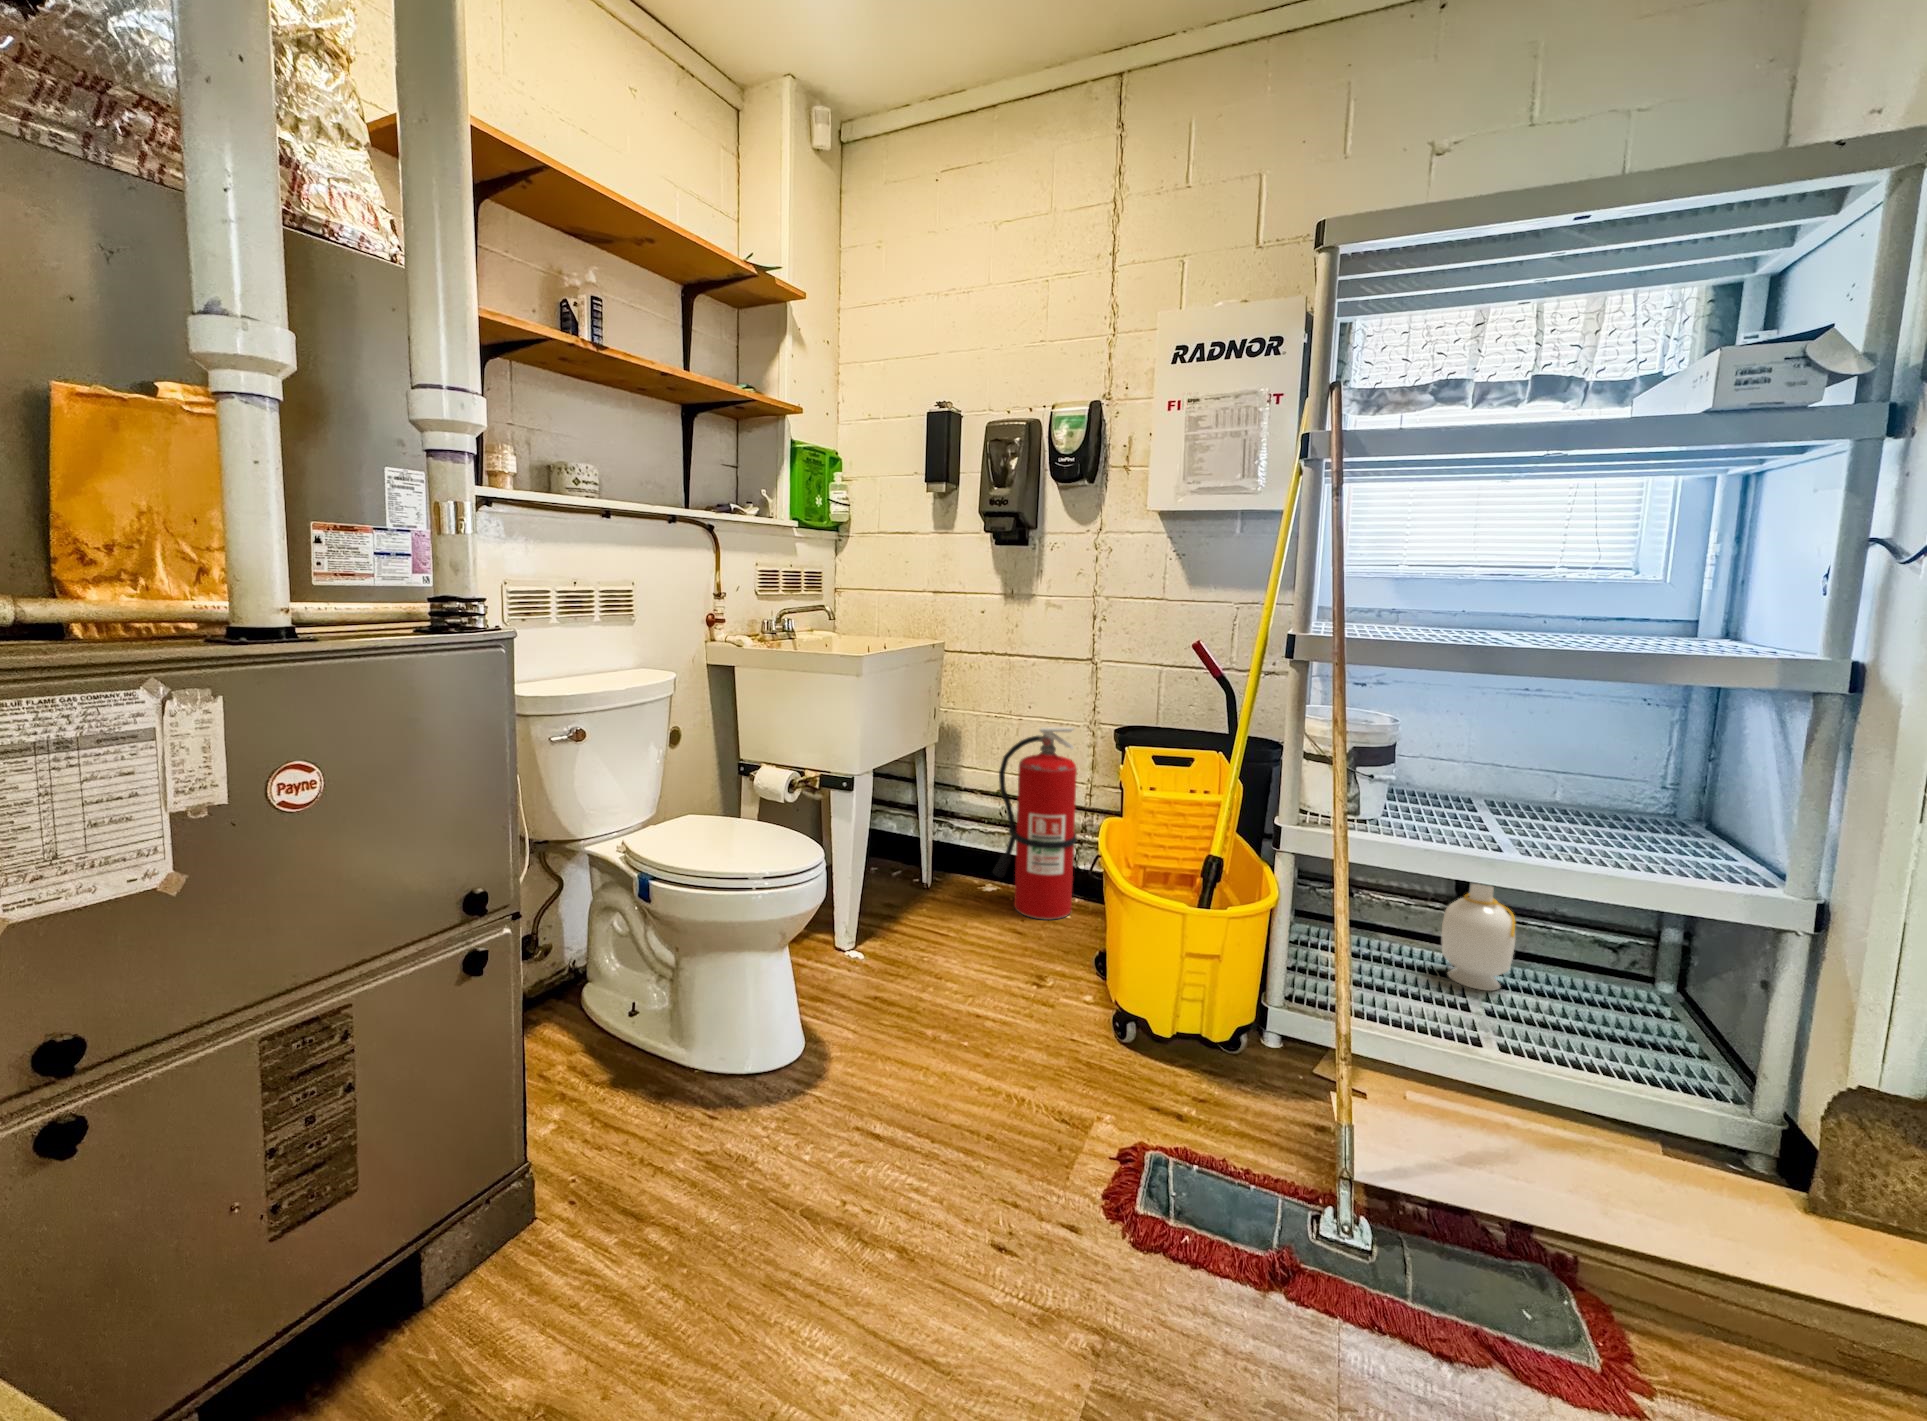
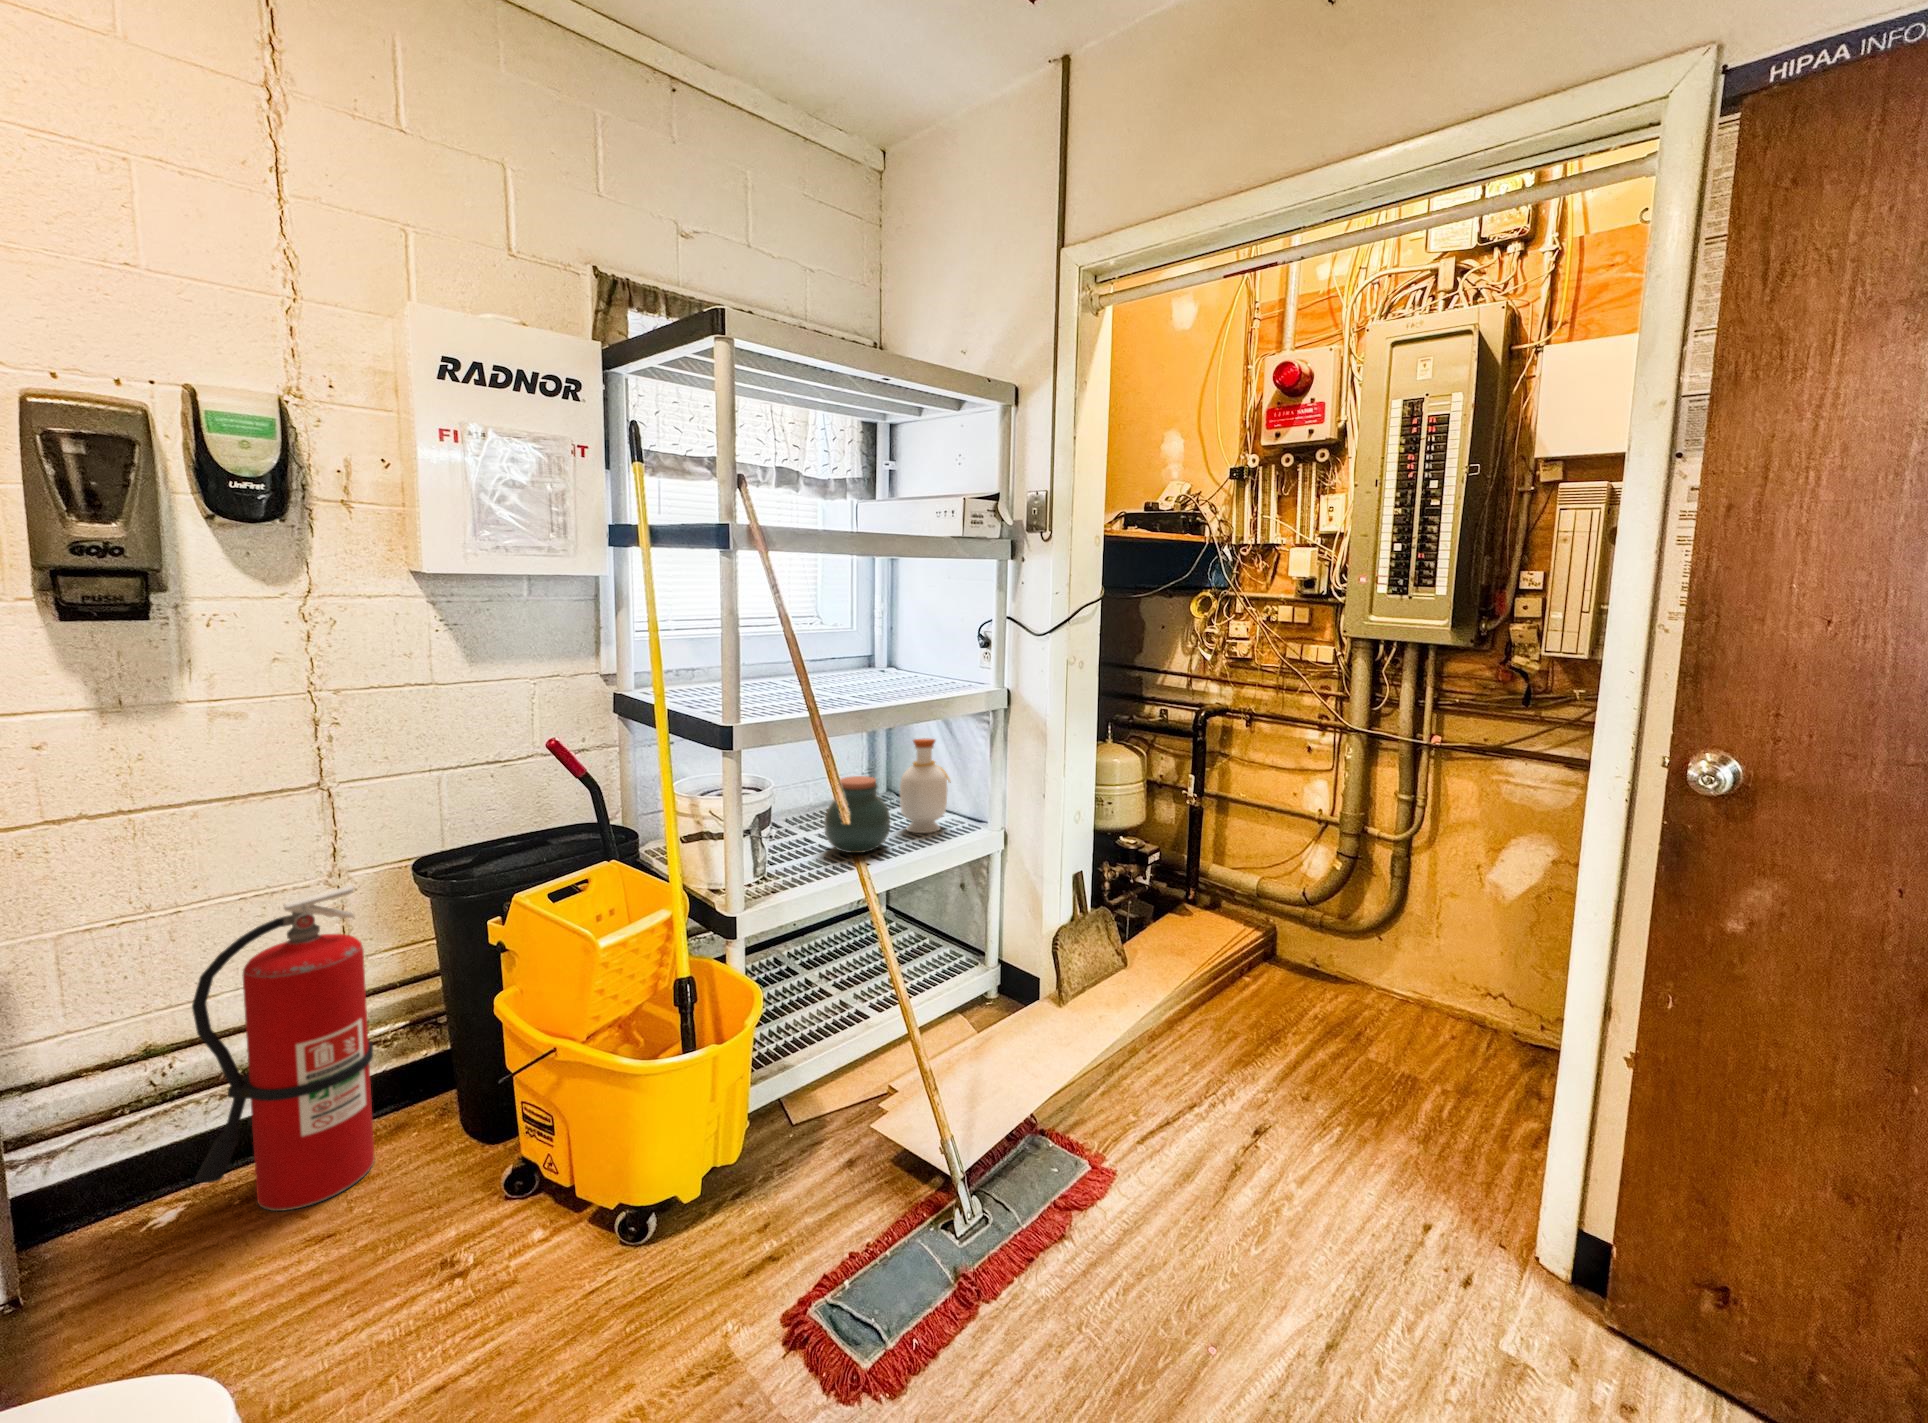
jar: none [1465,742,1569,840] -> present [824,776,890,853]
bottle: present [1442,884,1515,991] -> present [900,738,950,833]

